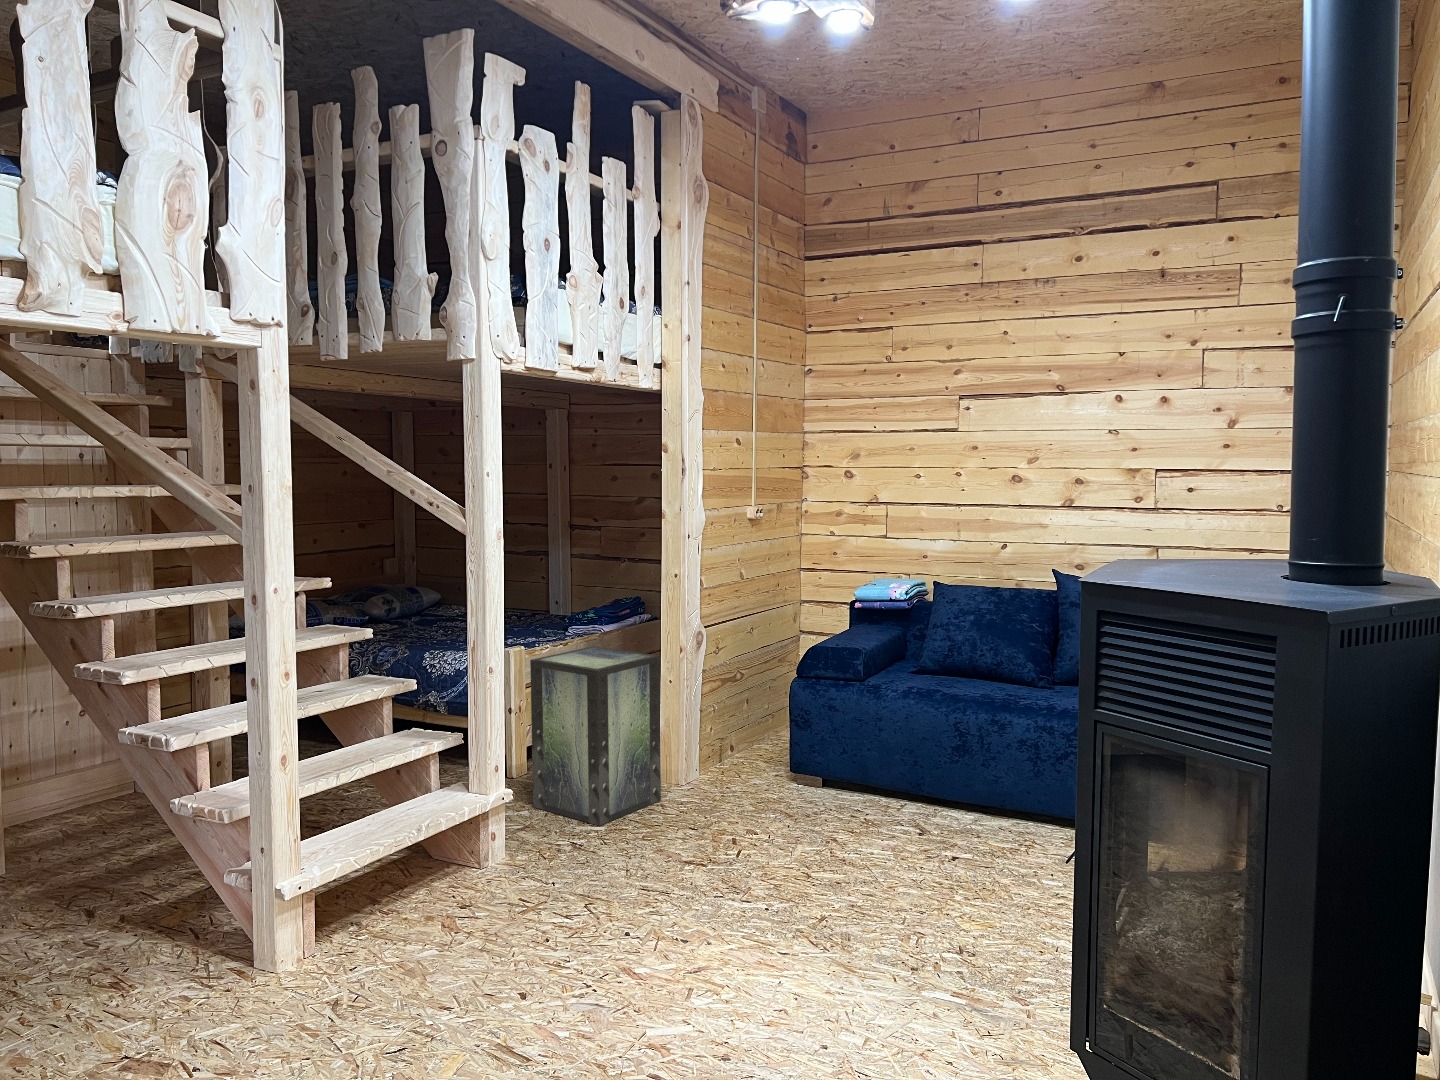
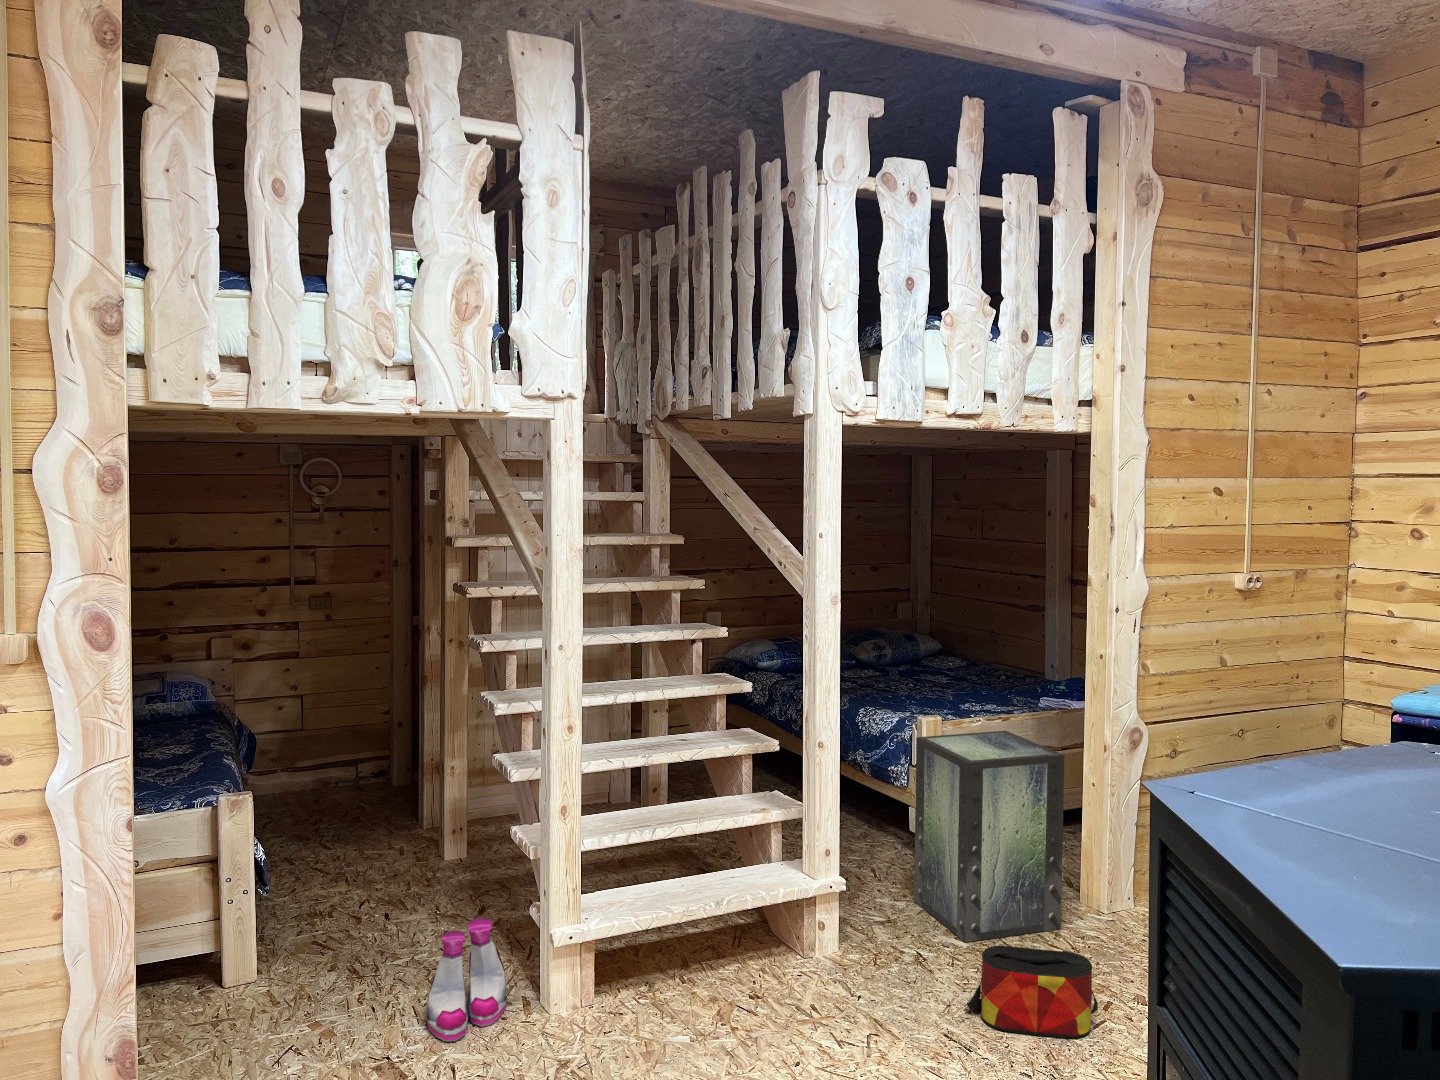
bag: none [642,803,738,876] -> present [966,946,1098,1039]
boots: none [122,900,217,1037] -> present [426,917,507,1041]

